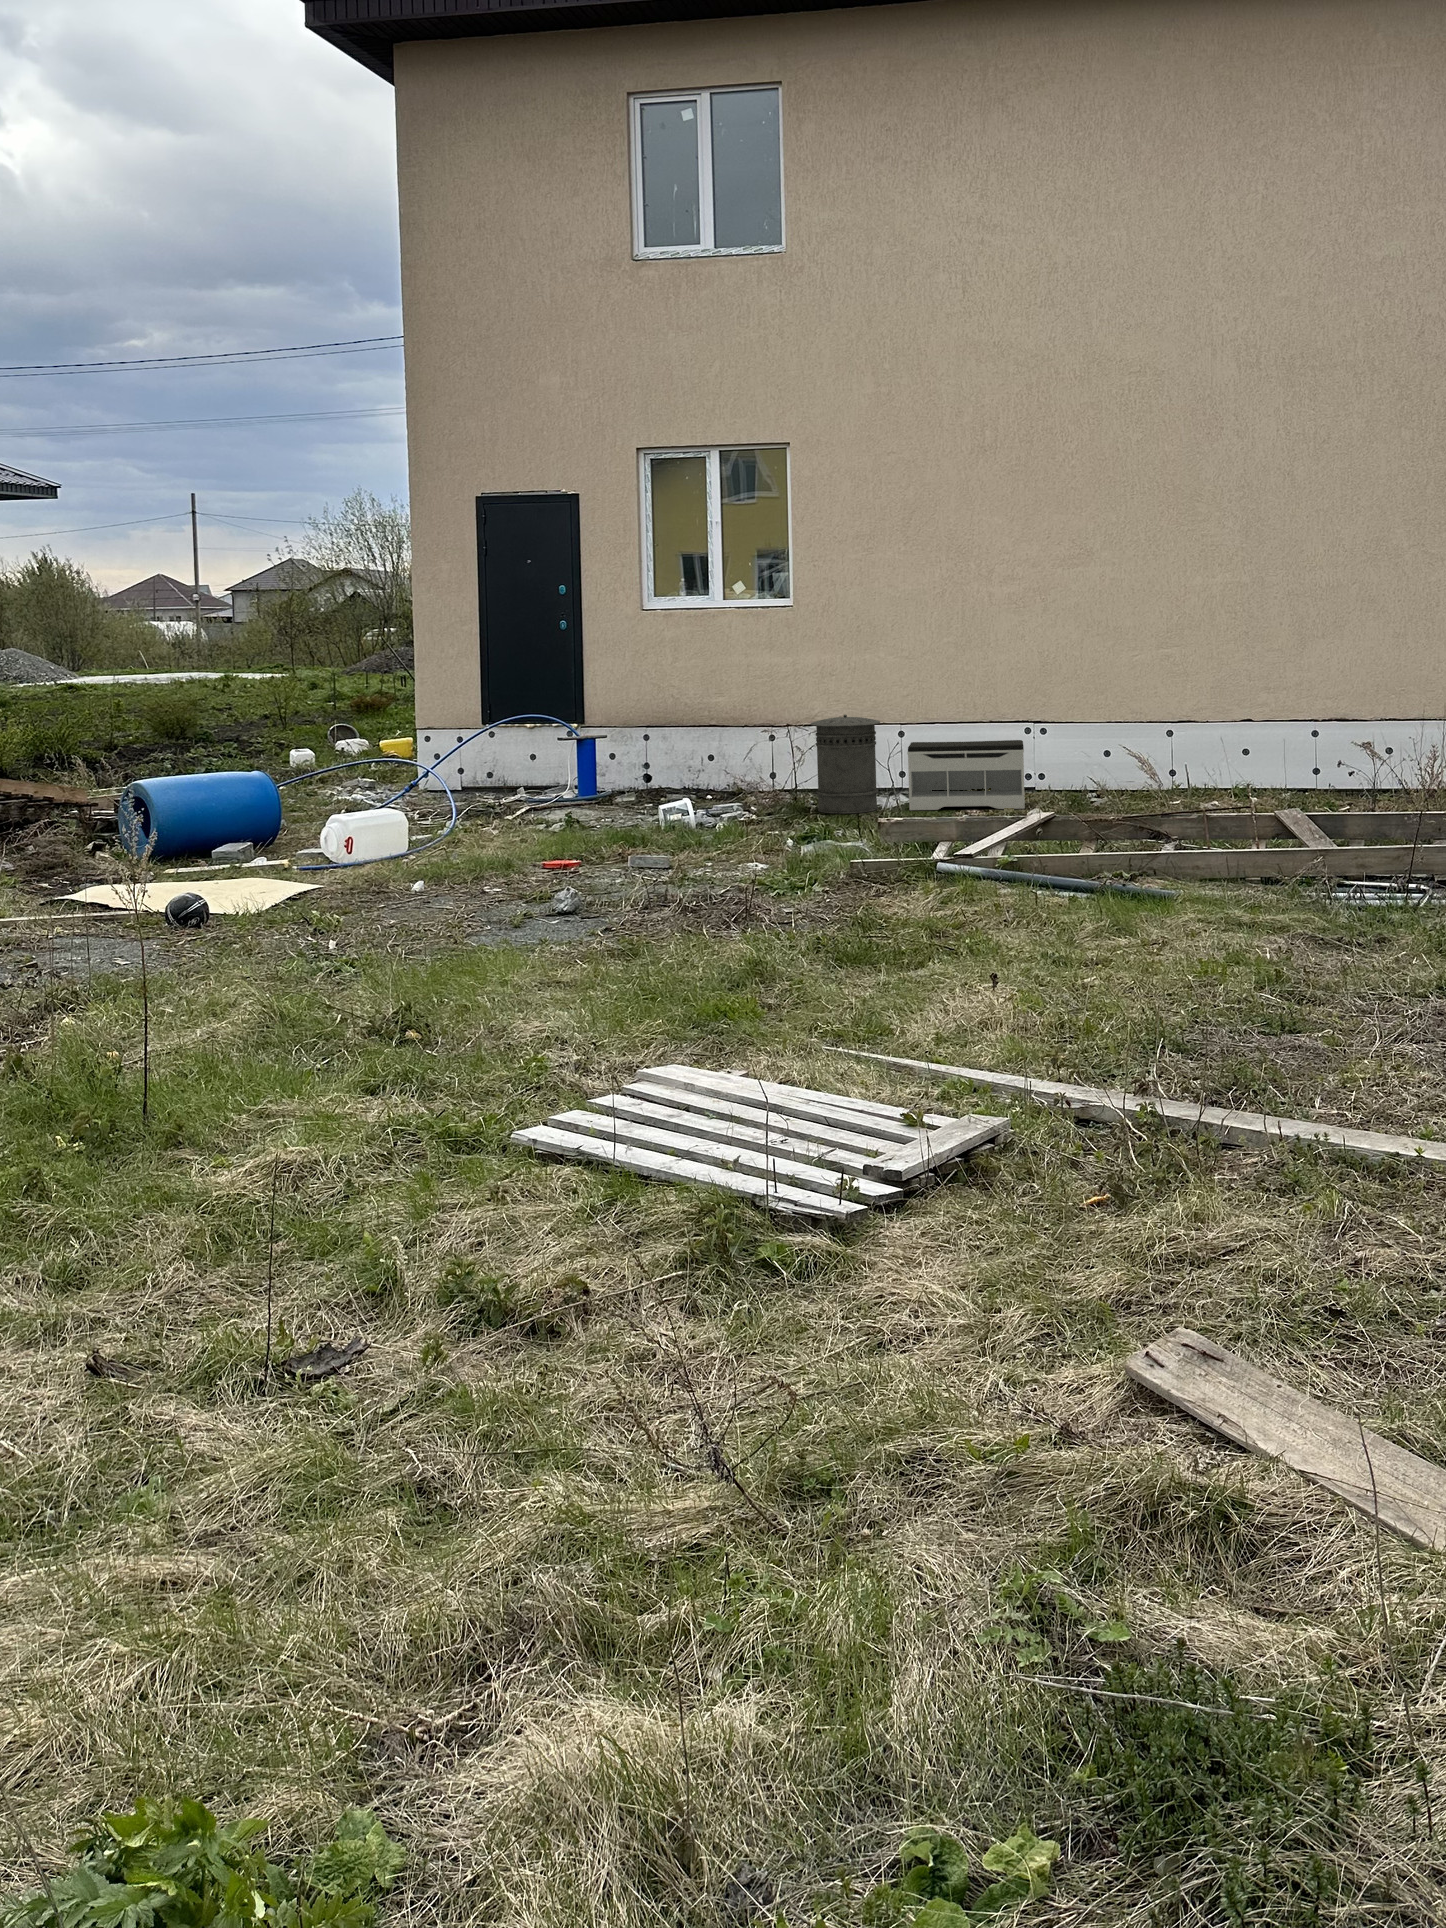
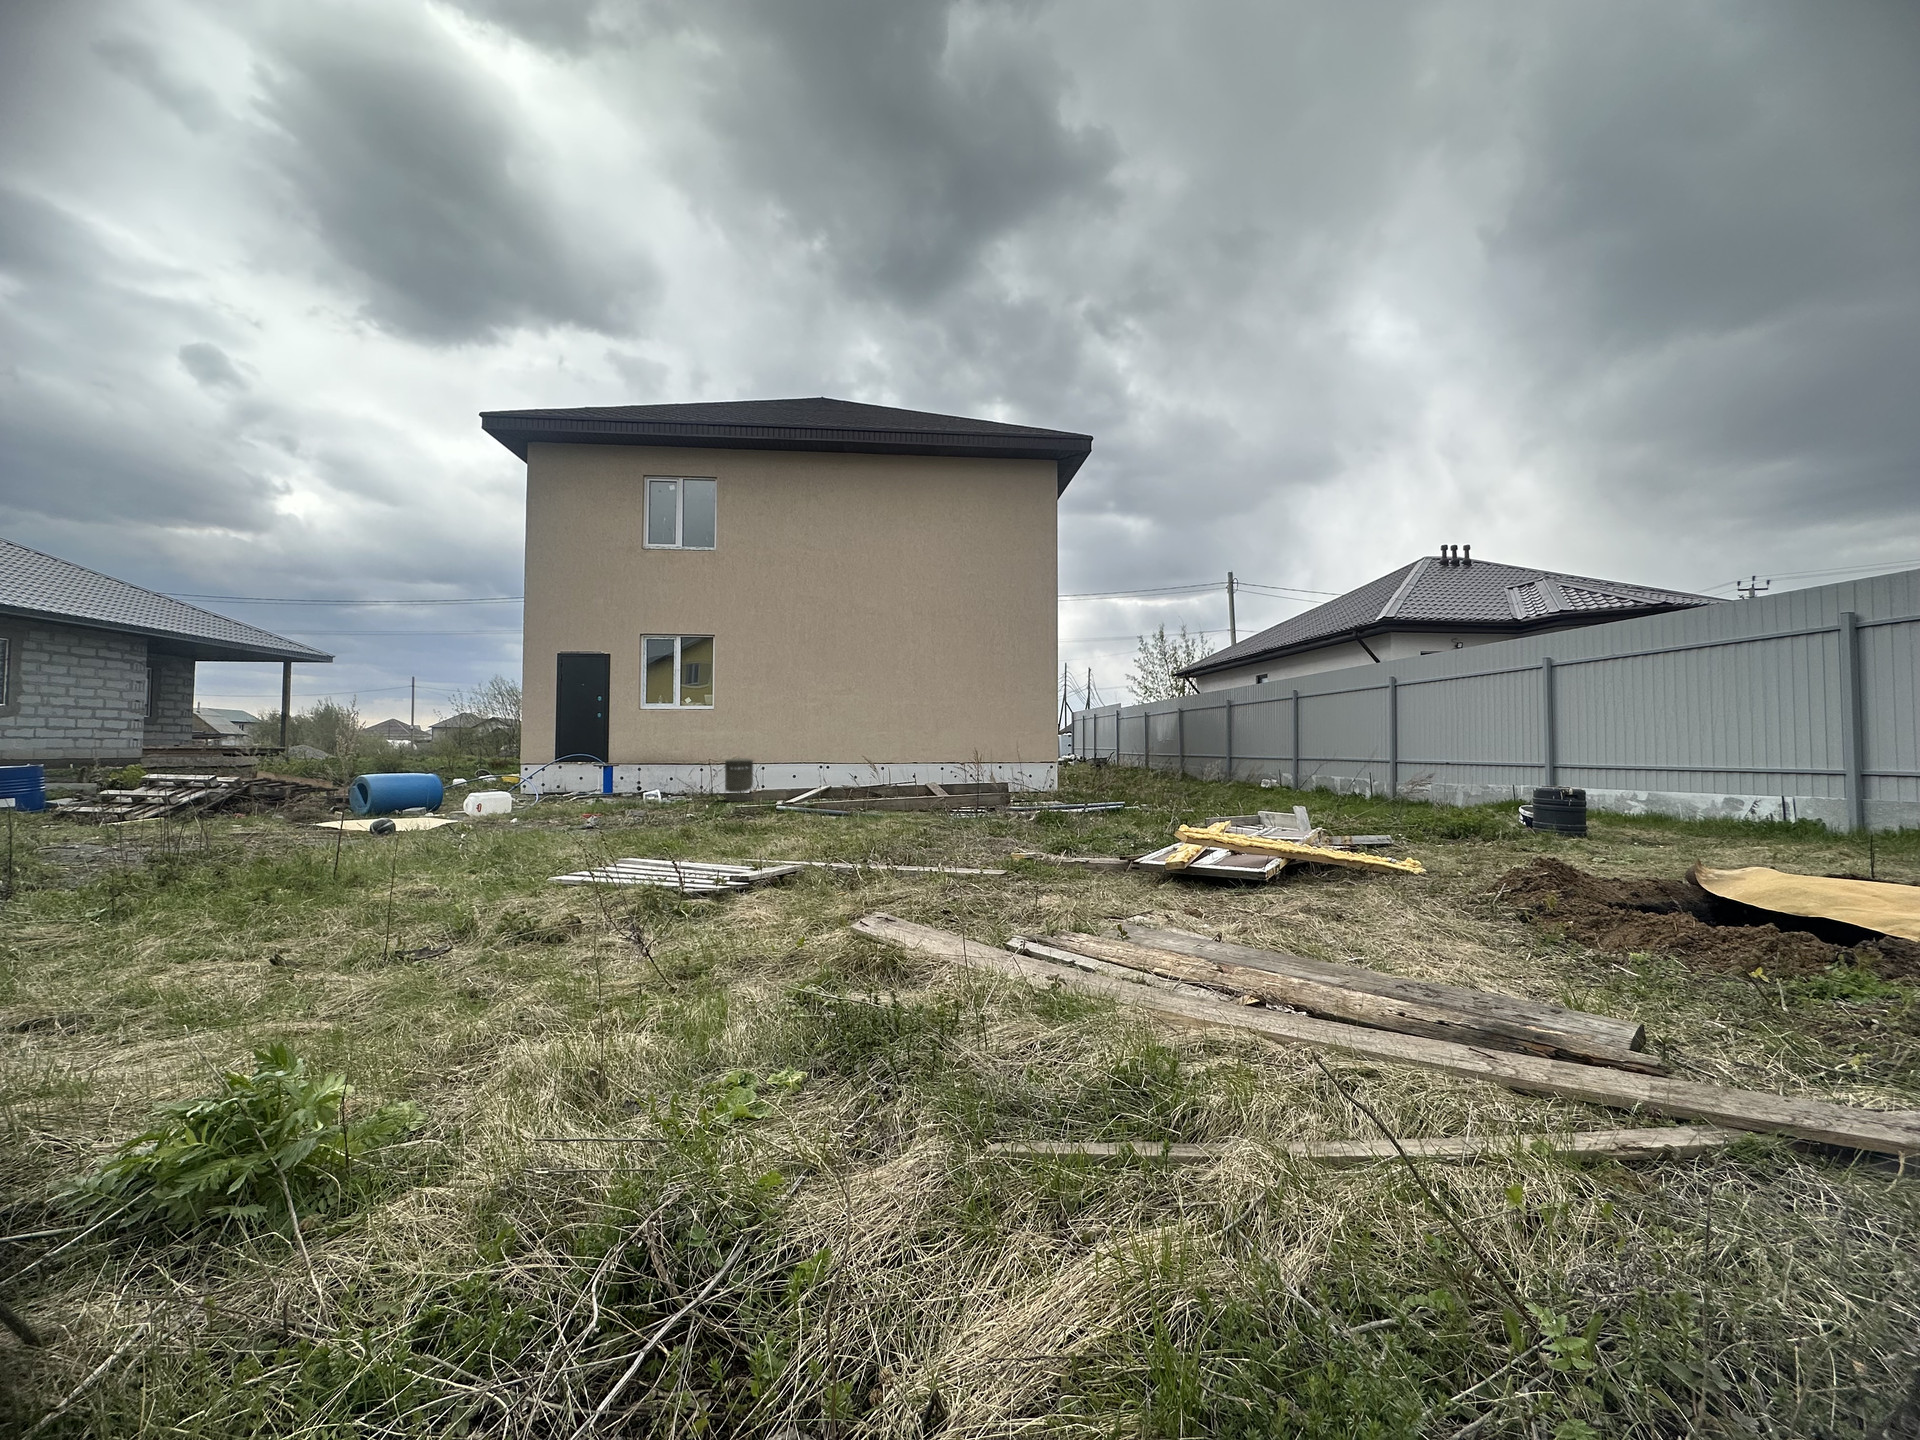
bench: present [907,740,1025,810] -> none [768,769,821,800]

